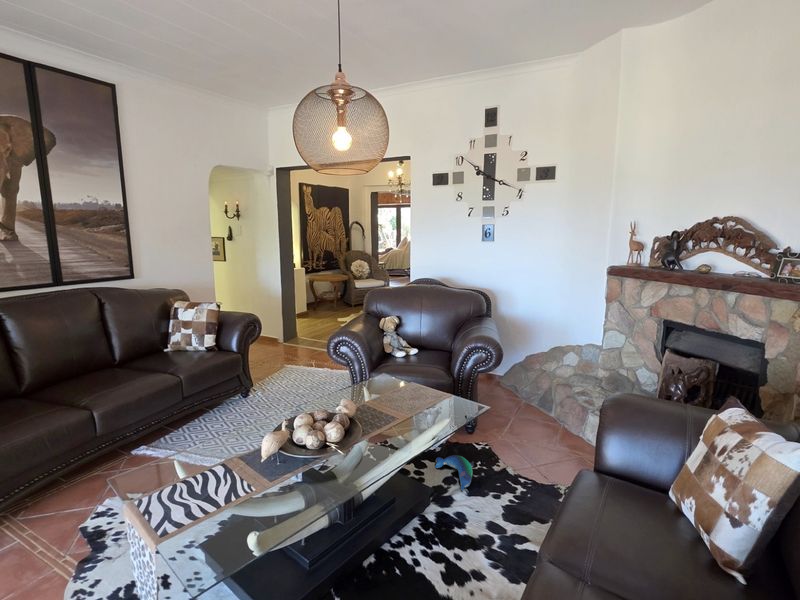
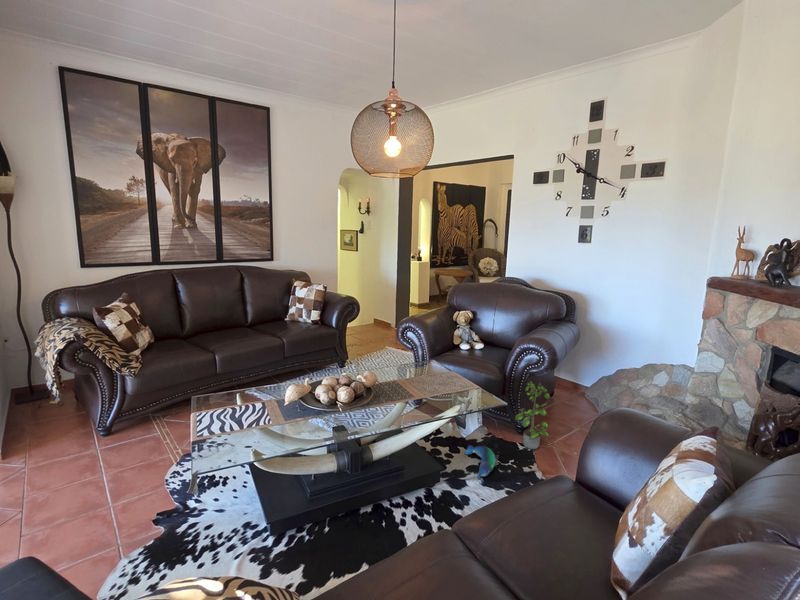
potted plant: none [471,379,511,448] -> present [515,382,550,449]

